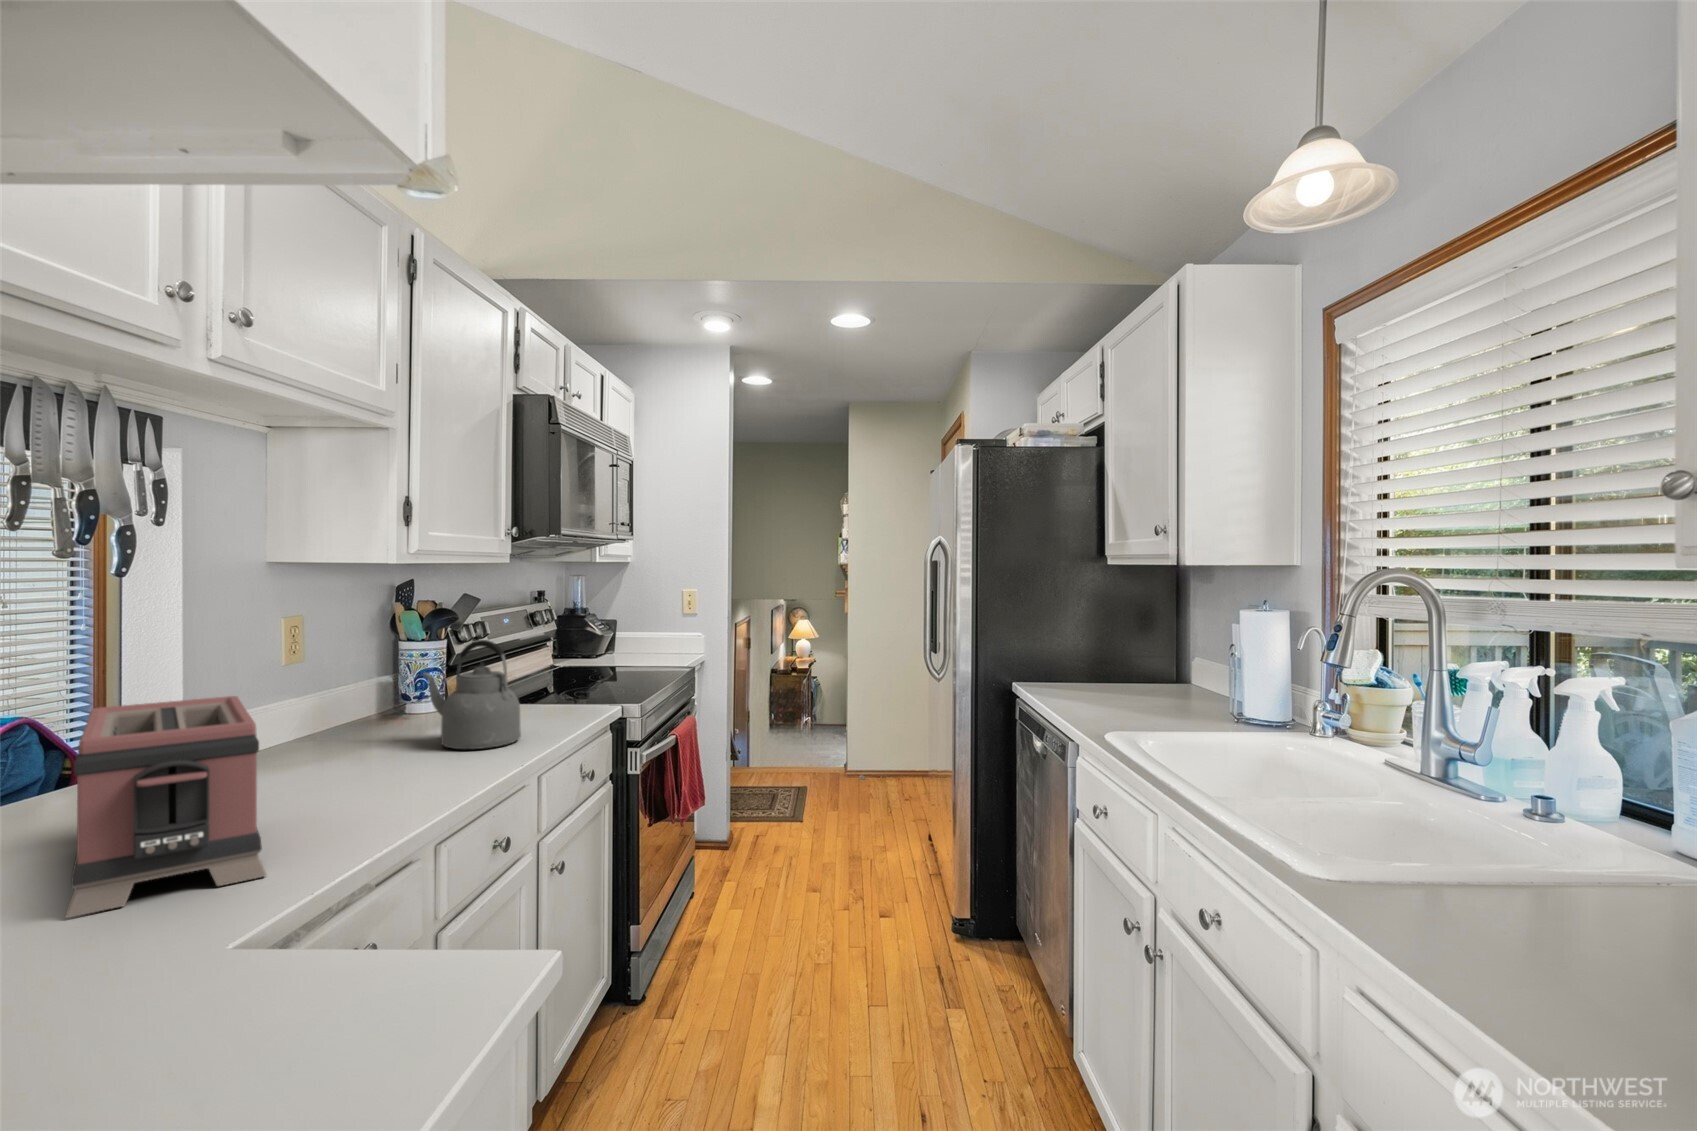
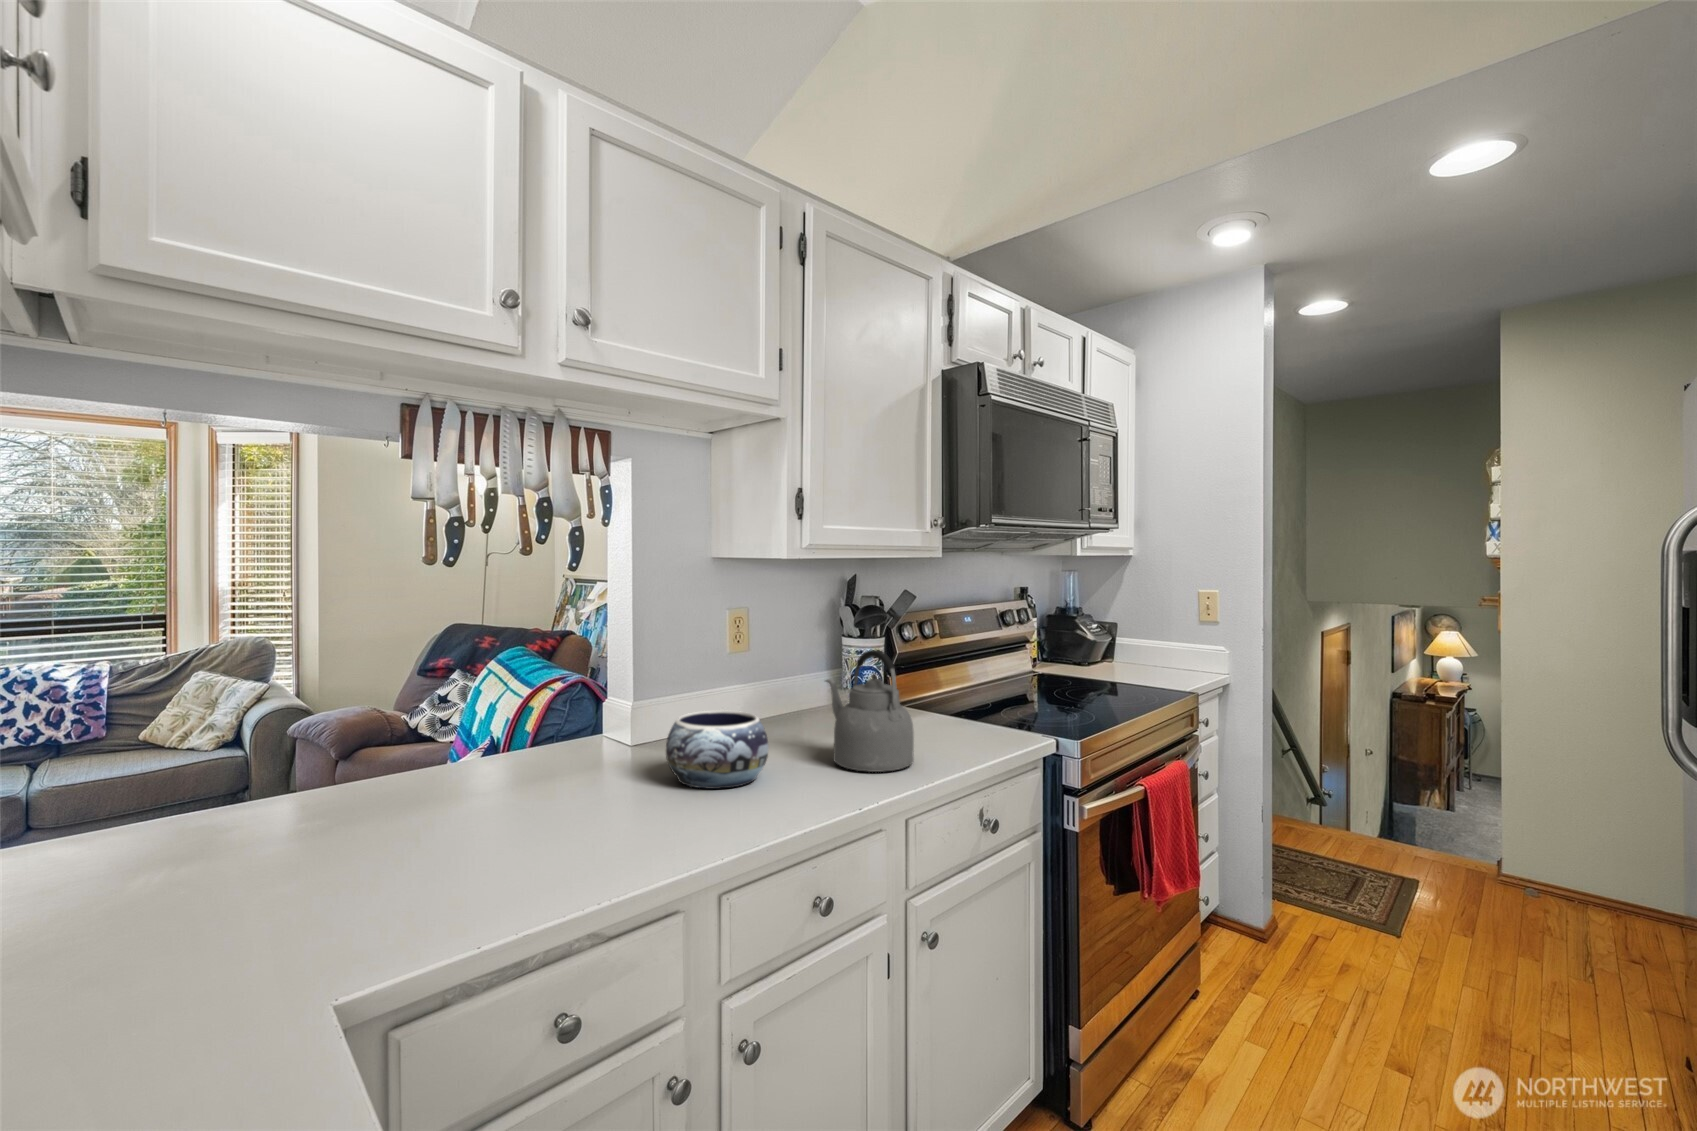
toaster: present [66,696,266,918] -> none [441,695,620,878]
decorative bowl: none [268,709,390,787] -> present [666,710,769,789]

